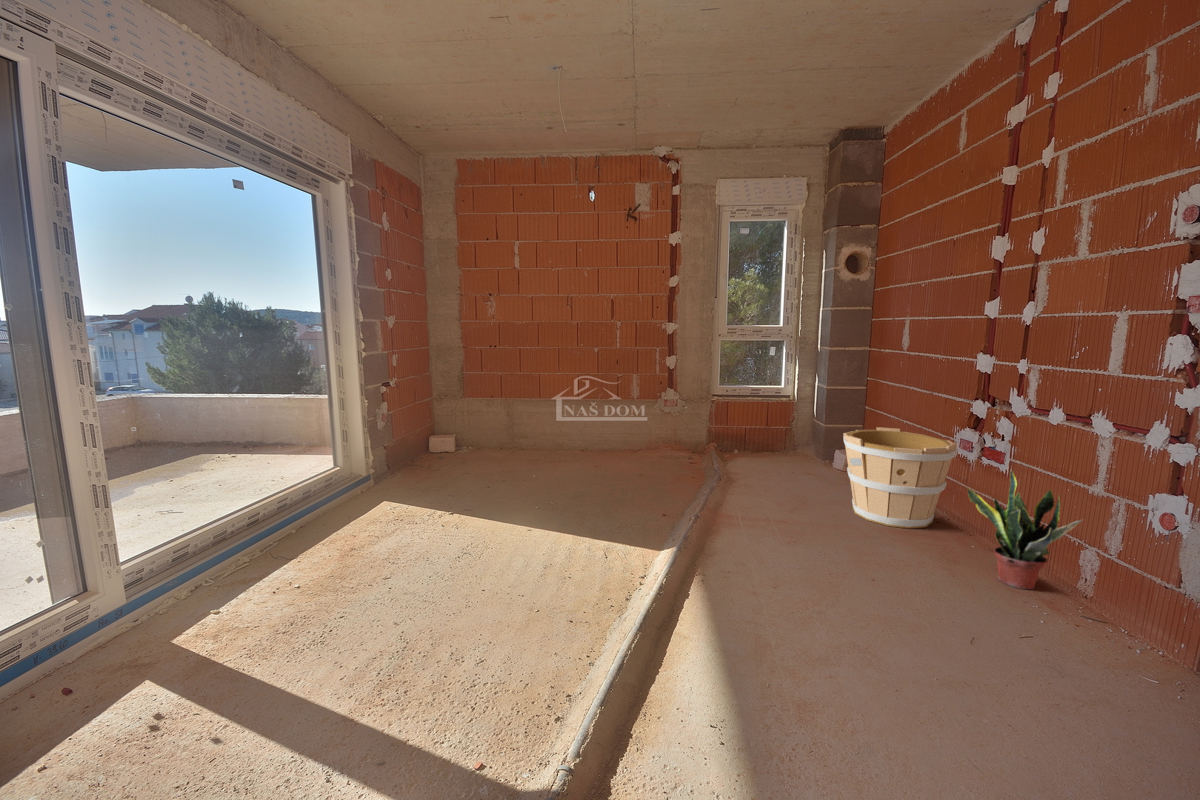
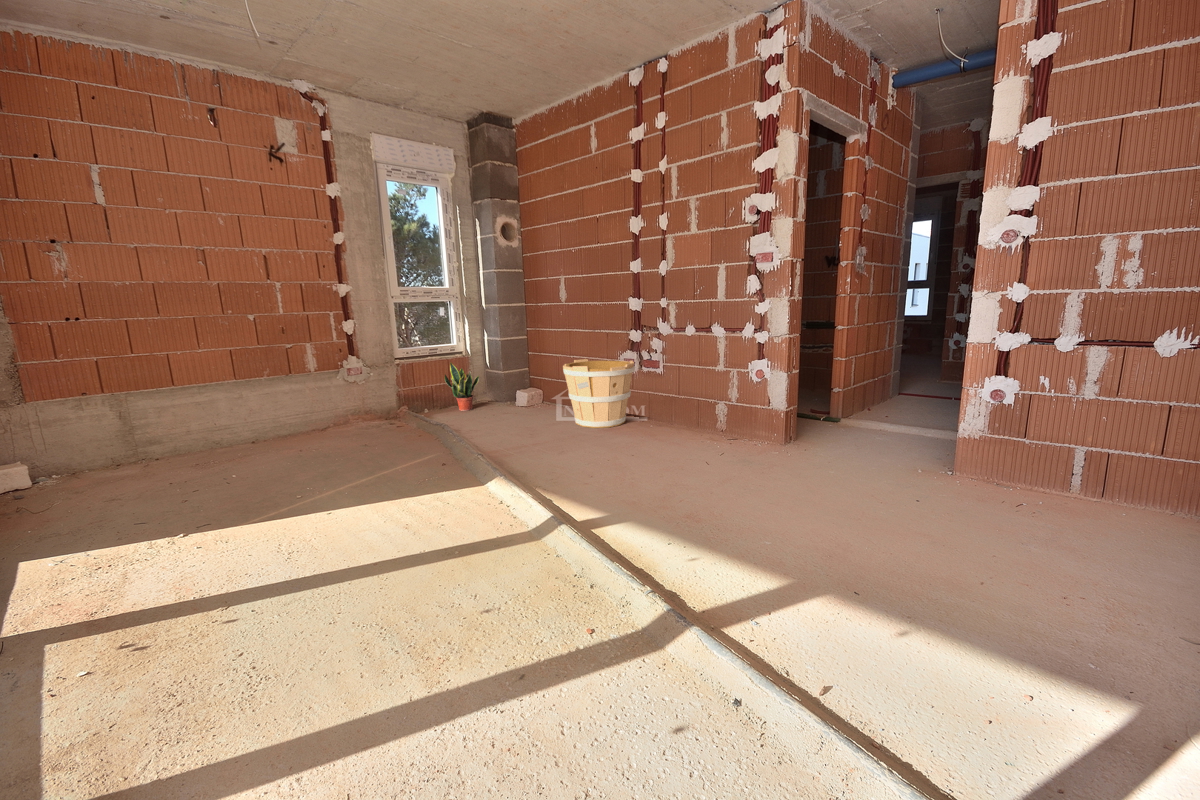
potted plant: present [968,471,1082,589] -> present [445,362,479,411]

